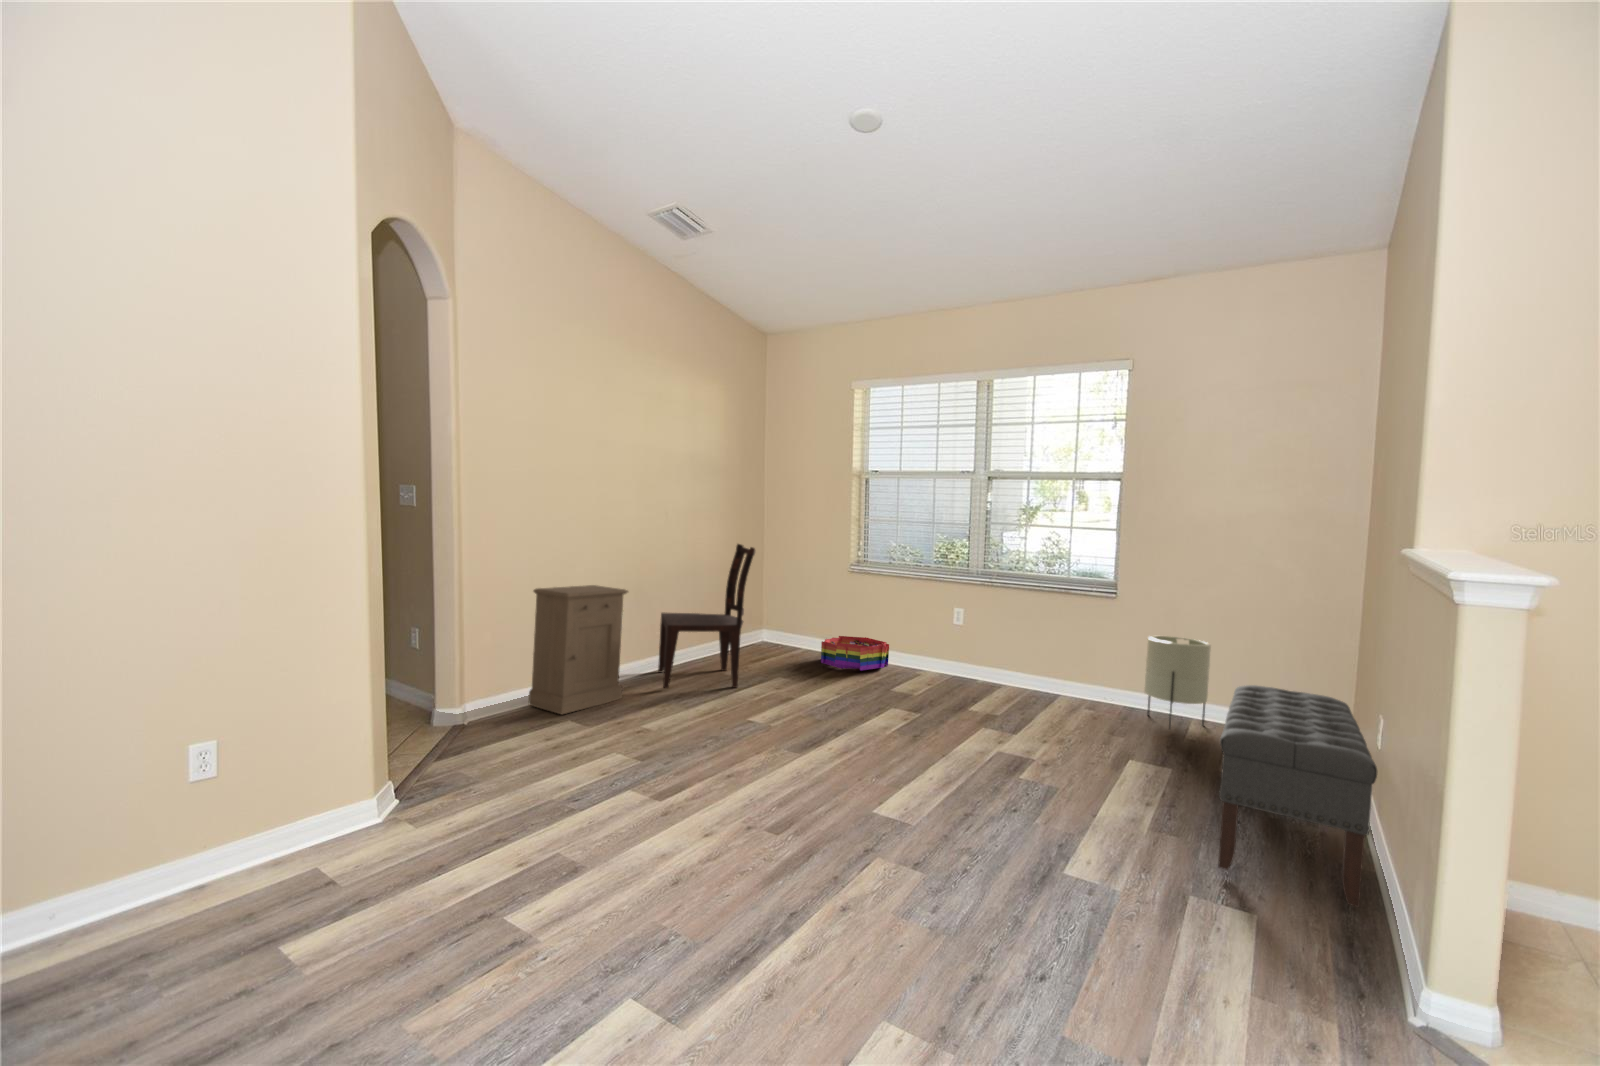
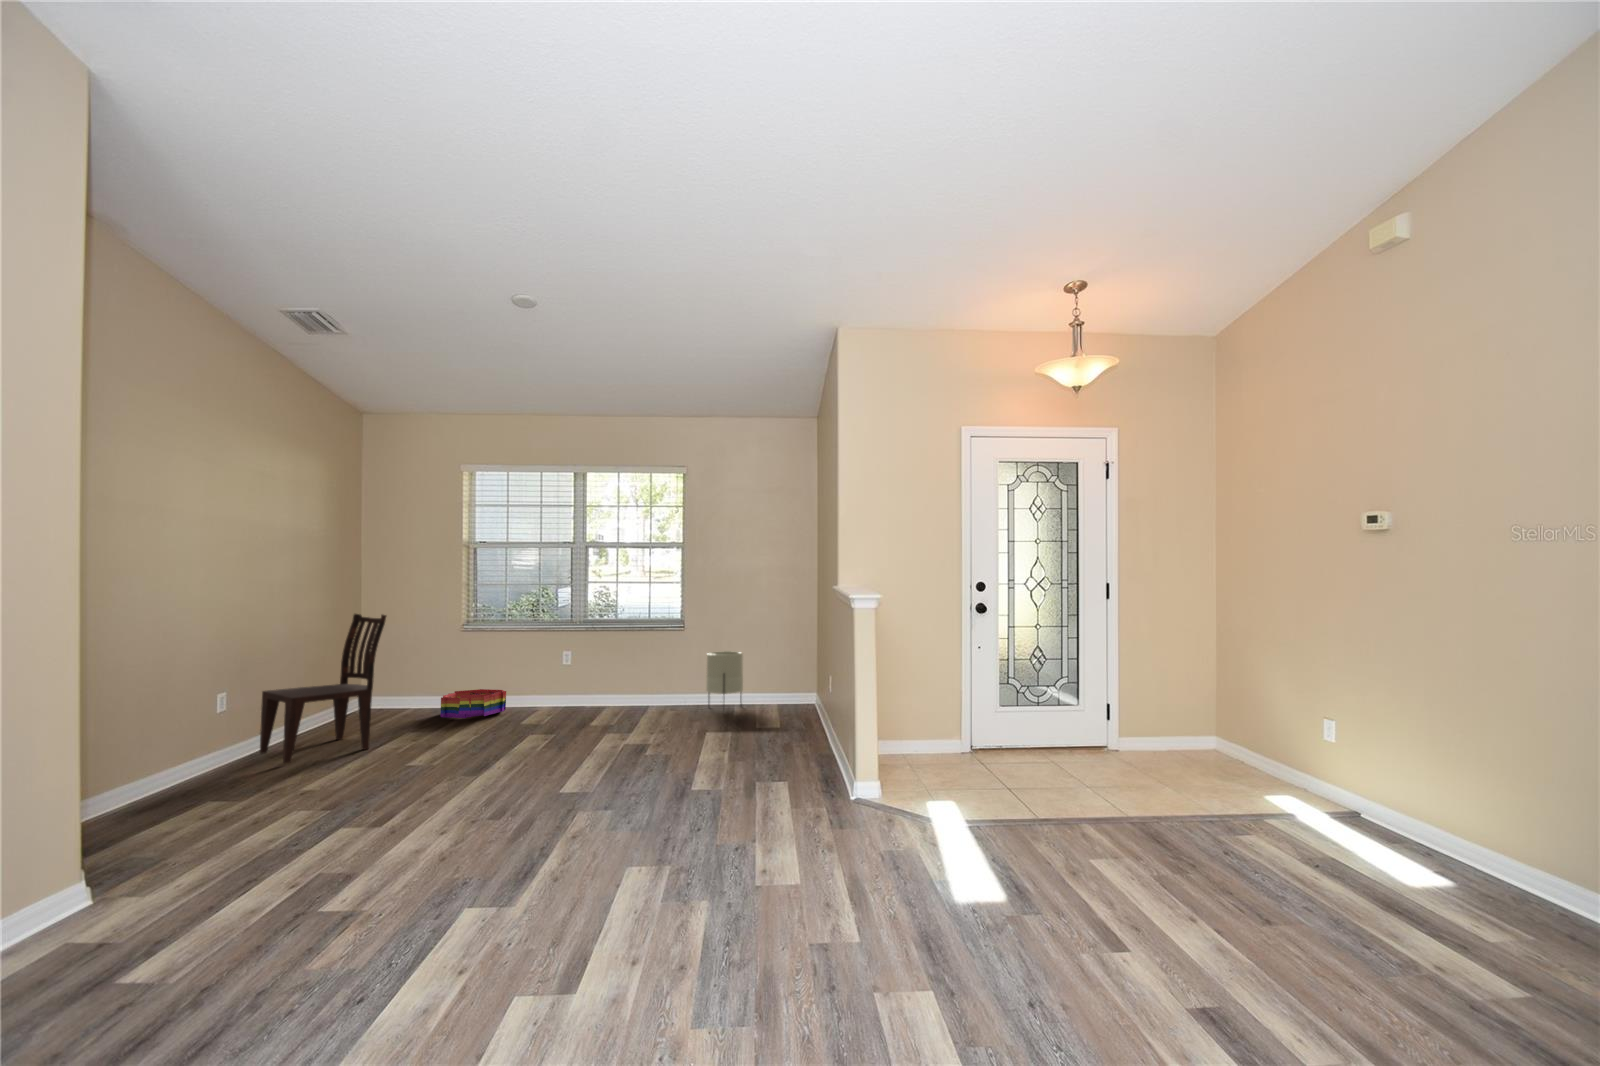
cabinet: present [529,585,628,714] -> none [114,667,248,808]
bench: present [1218,685,1377,907] -> none [762,669,831,767]

